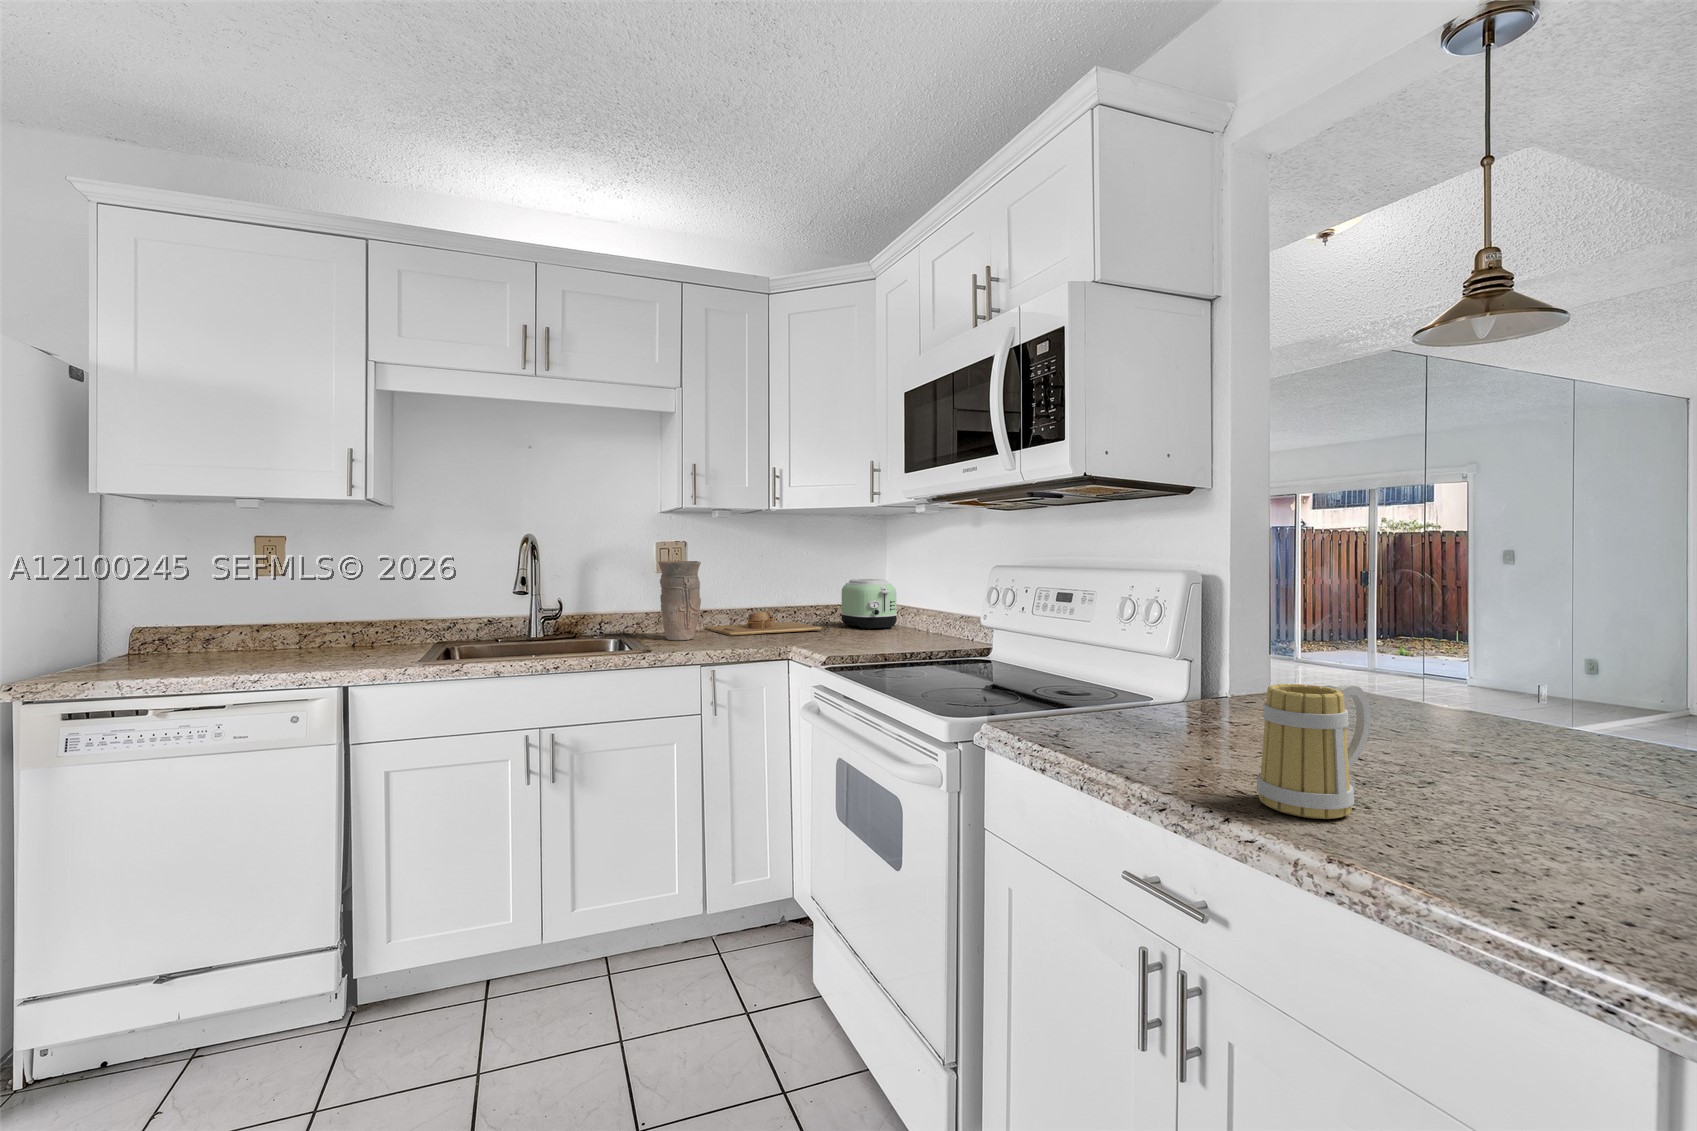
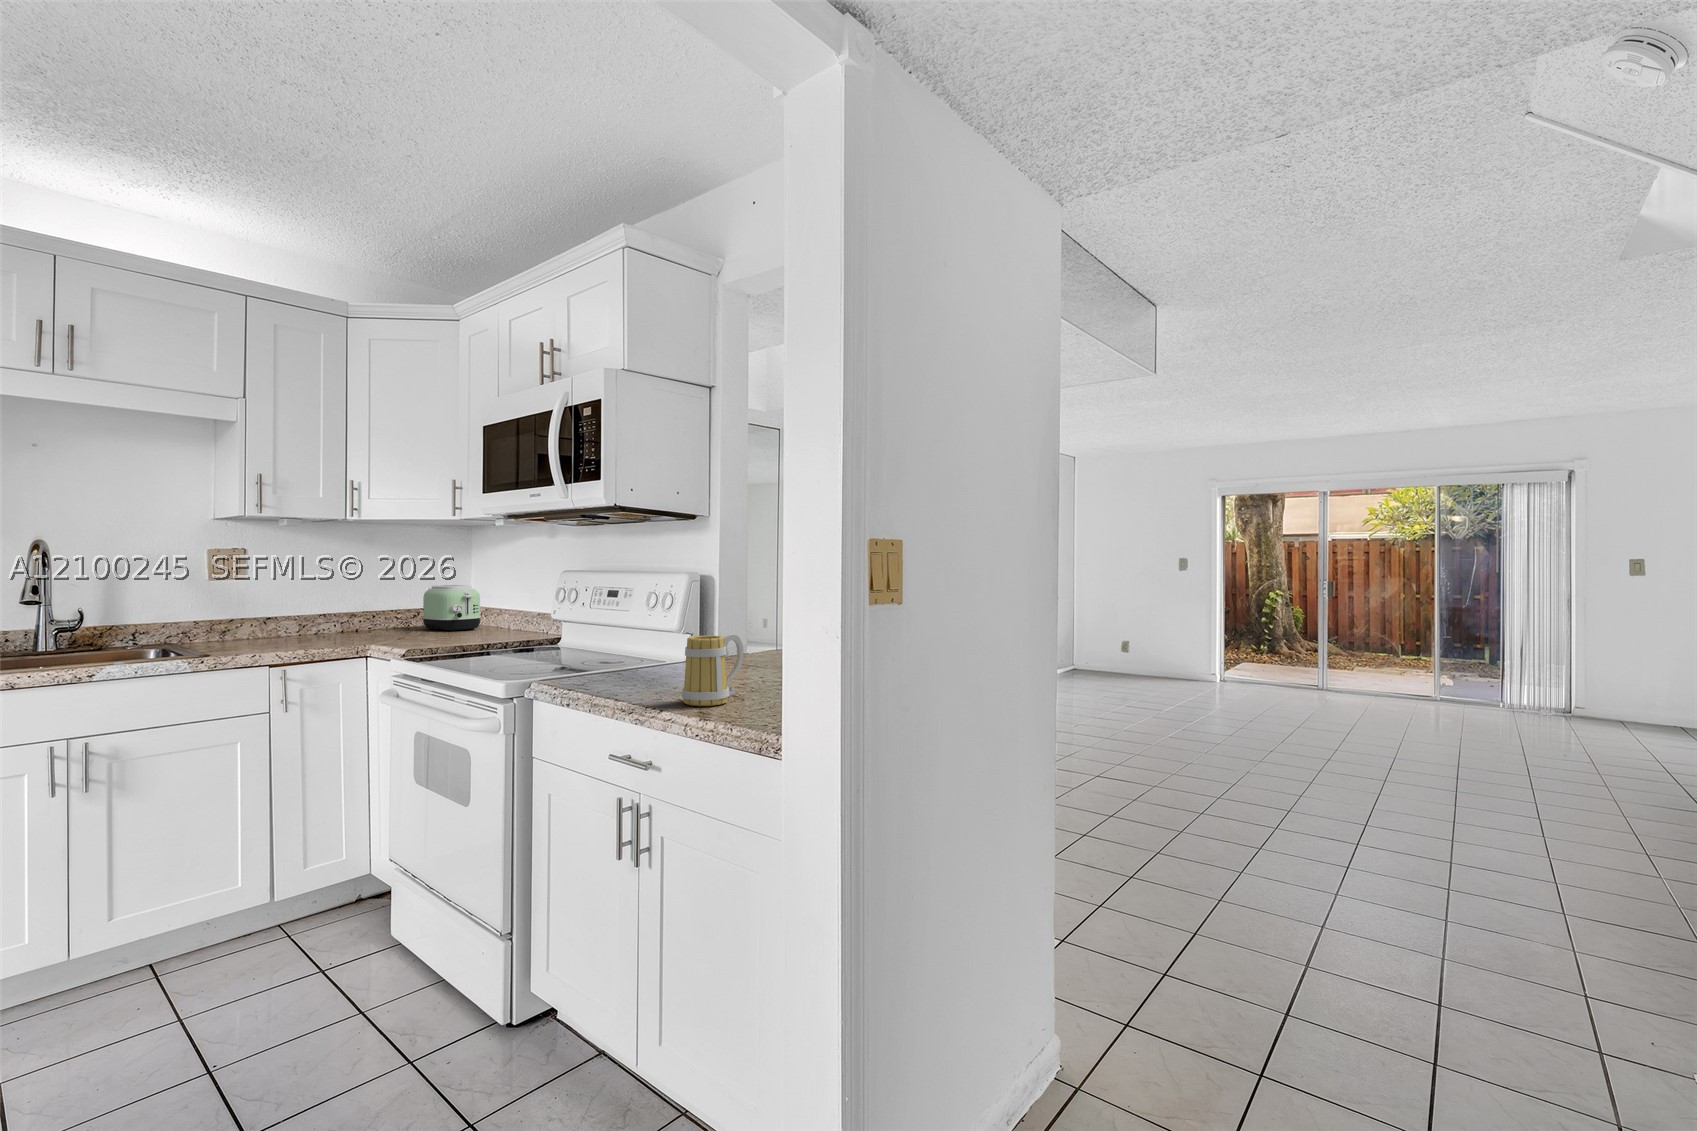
vase: present [658,560,701,640] -> none [212,568,265,647]
cutting board: present [705,611,822,636] -> none [266,617,402,641]

